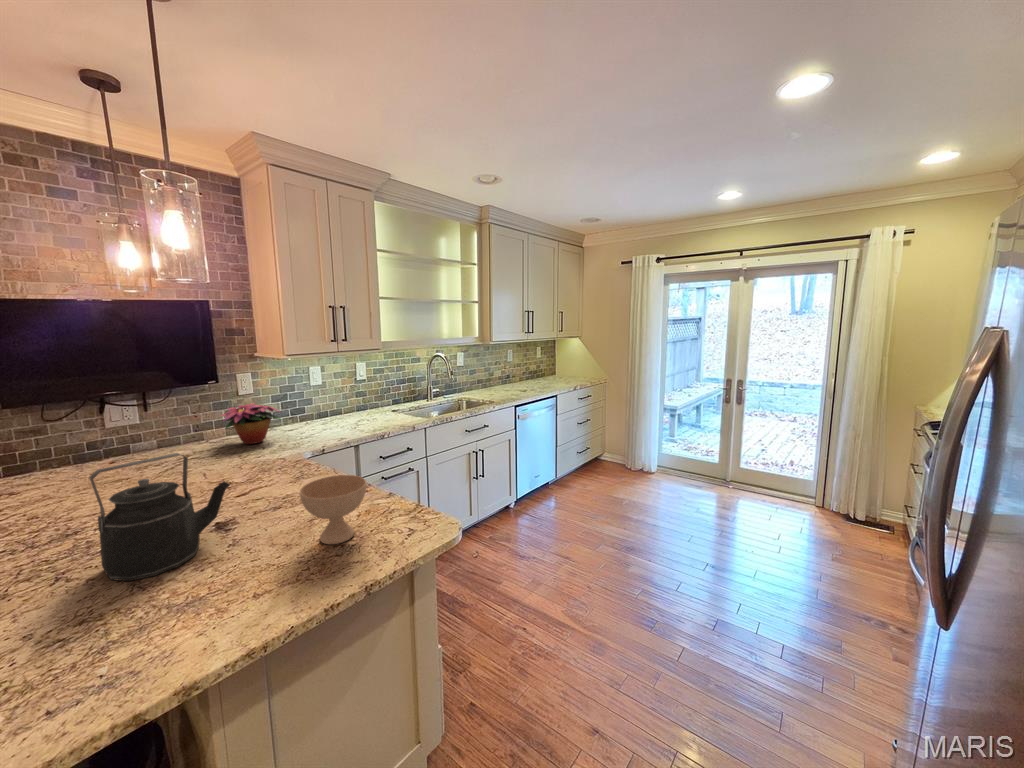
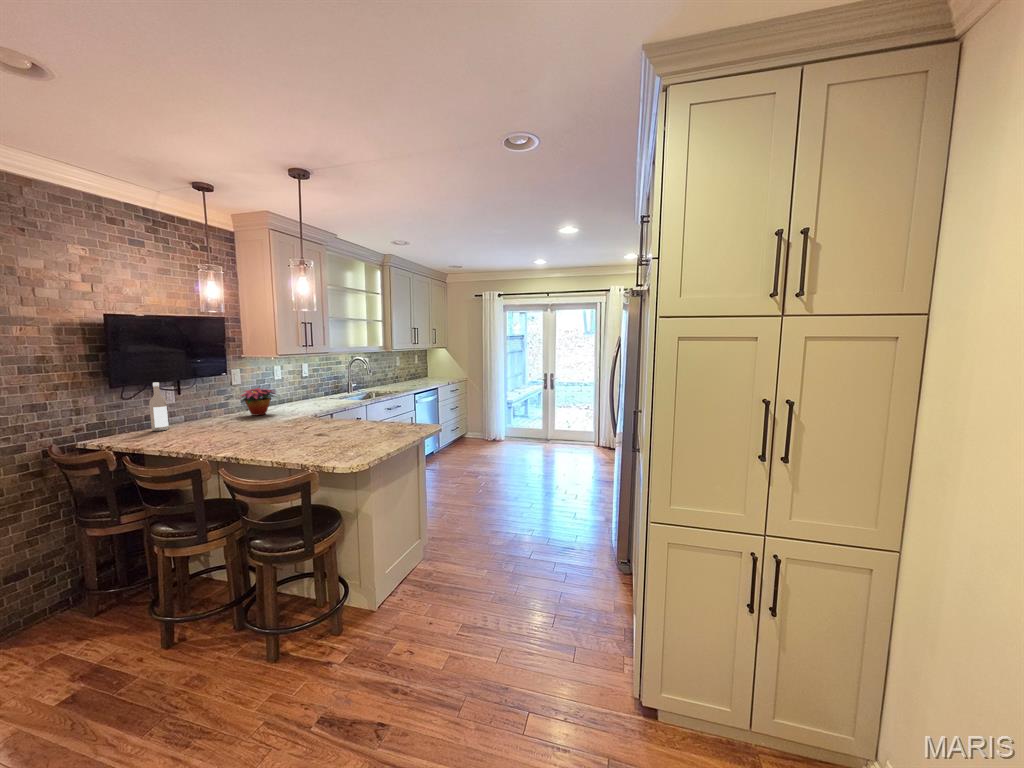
wine bottle: none [57,400,92,473] -> present [149,382,169,431]
kettle: present [89,453,230,581] -> none [298,392,337,444]
bowl: present [300,475,366,544] -> none [376,404,405,432]

